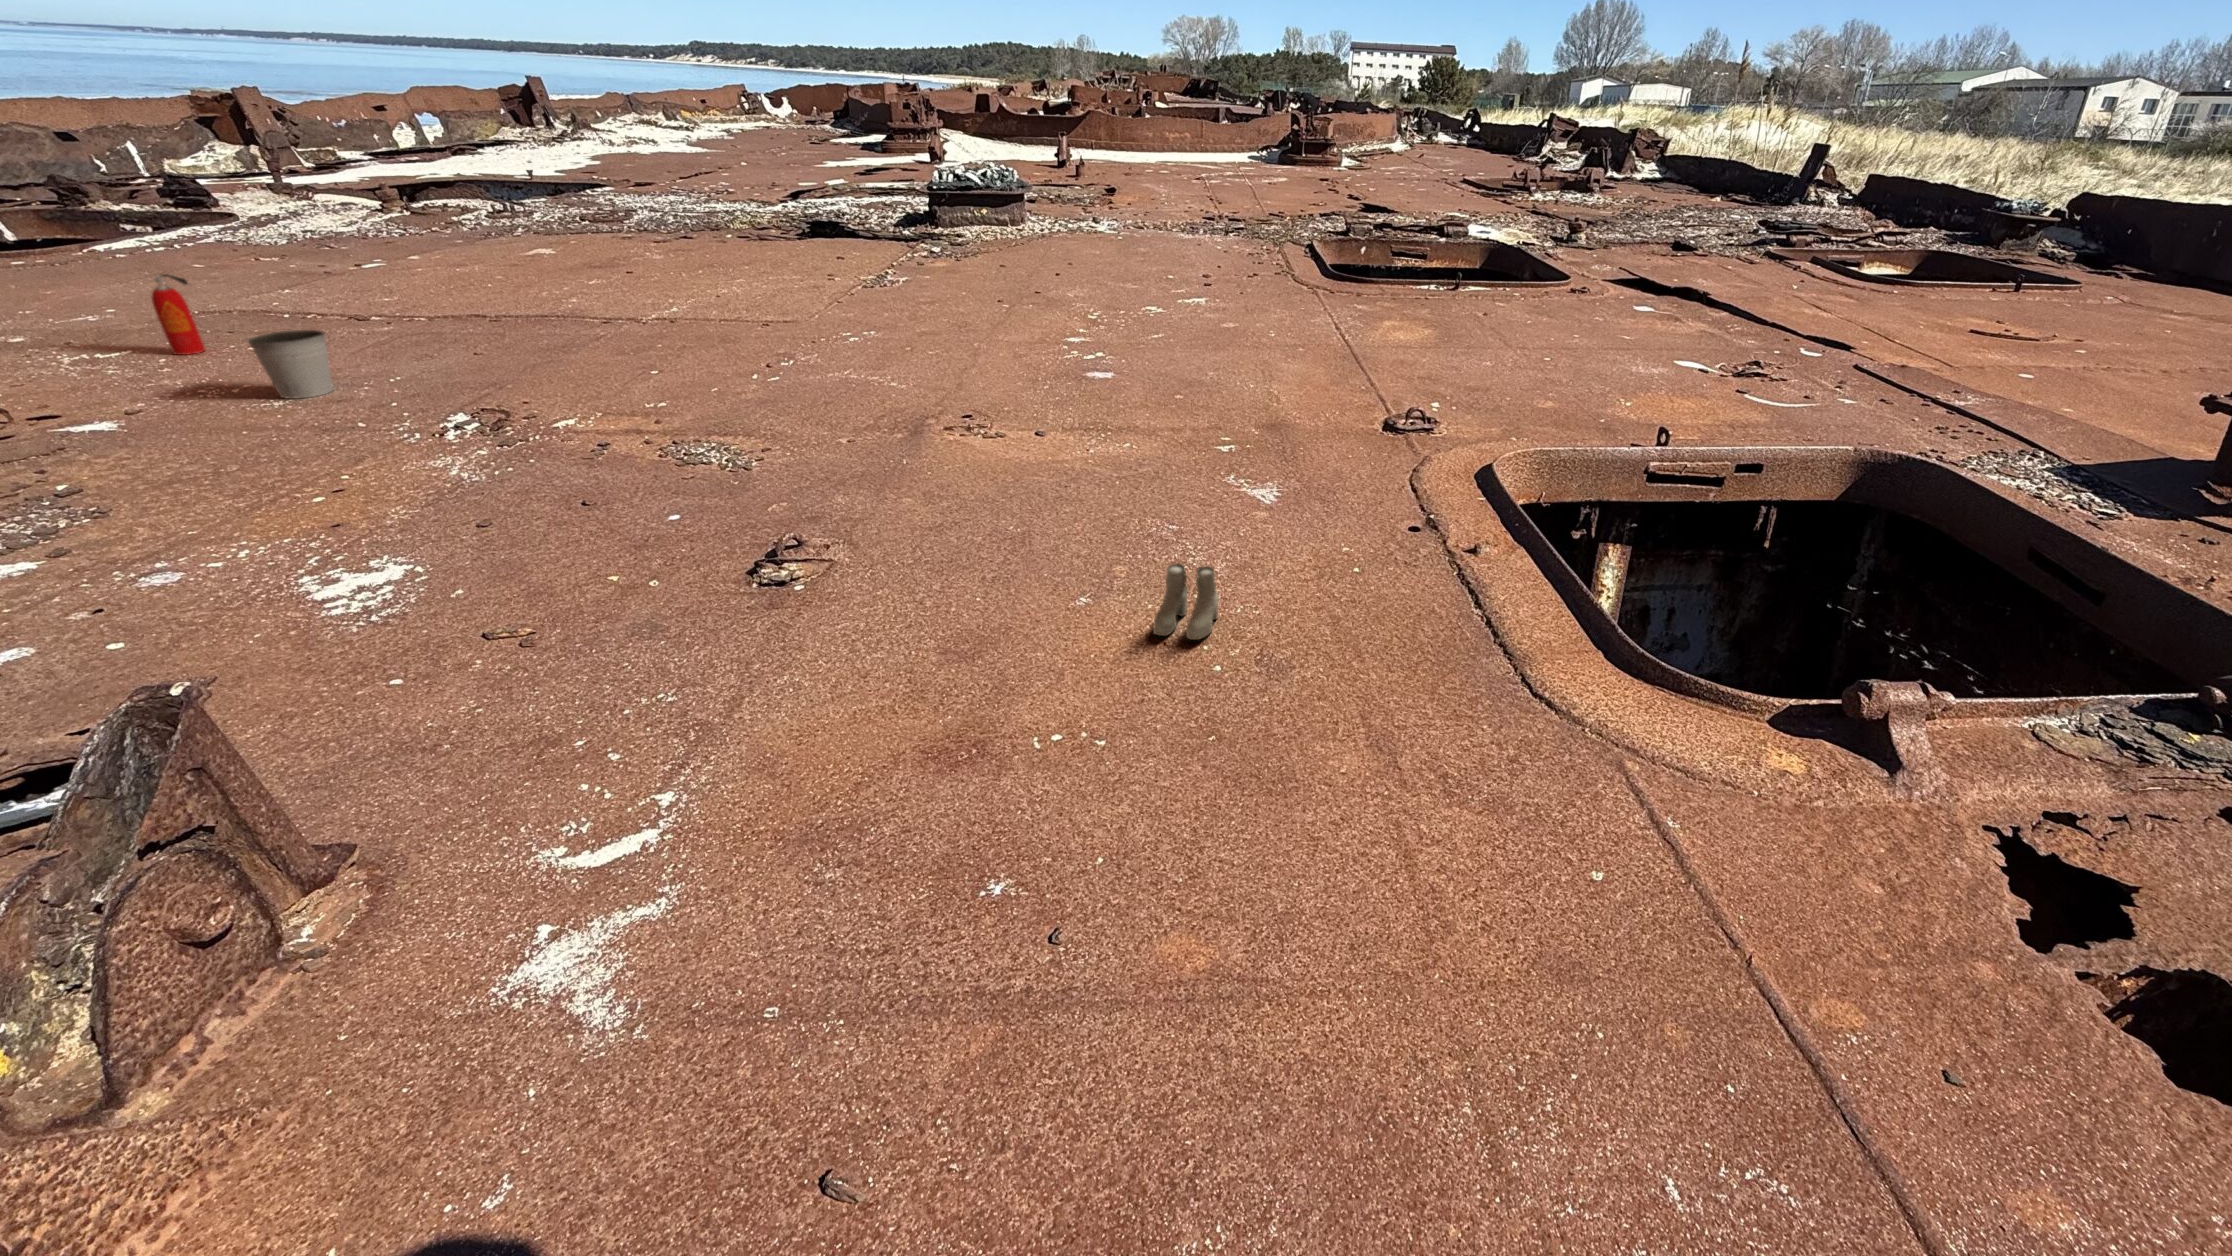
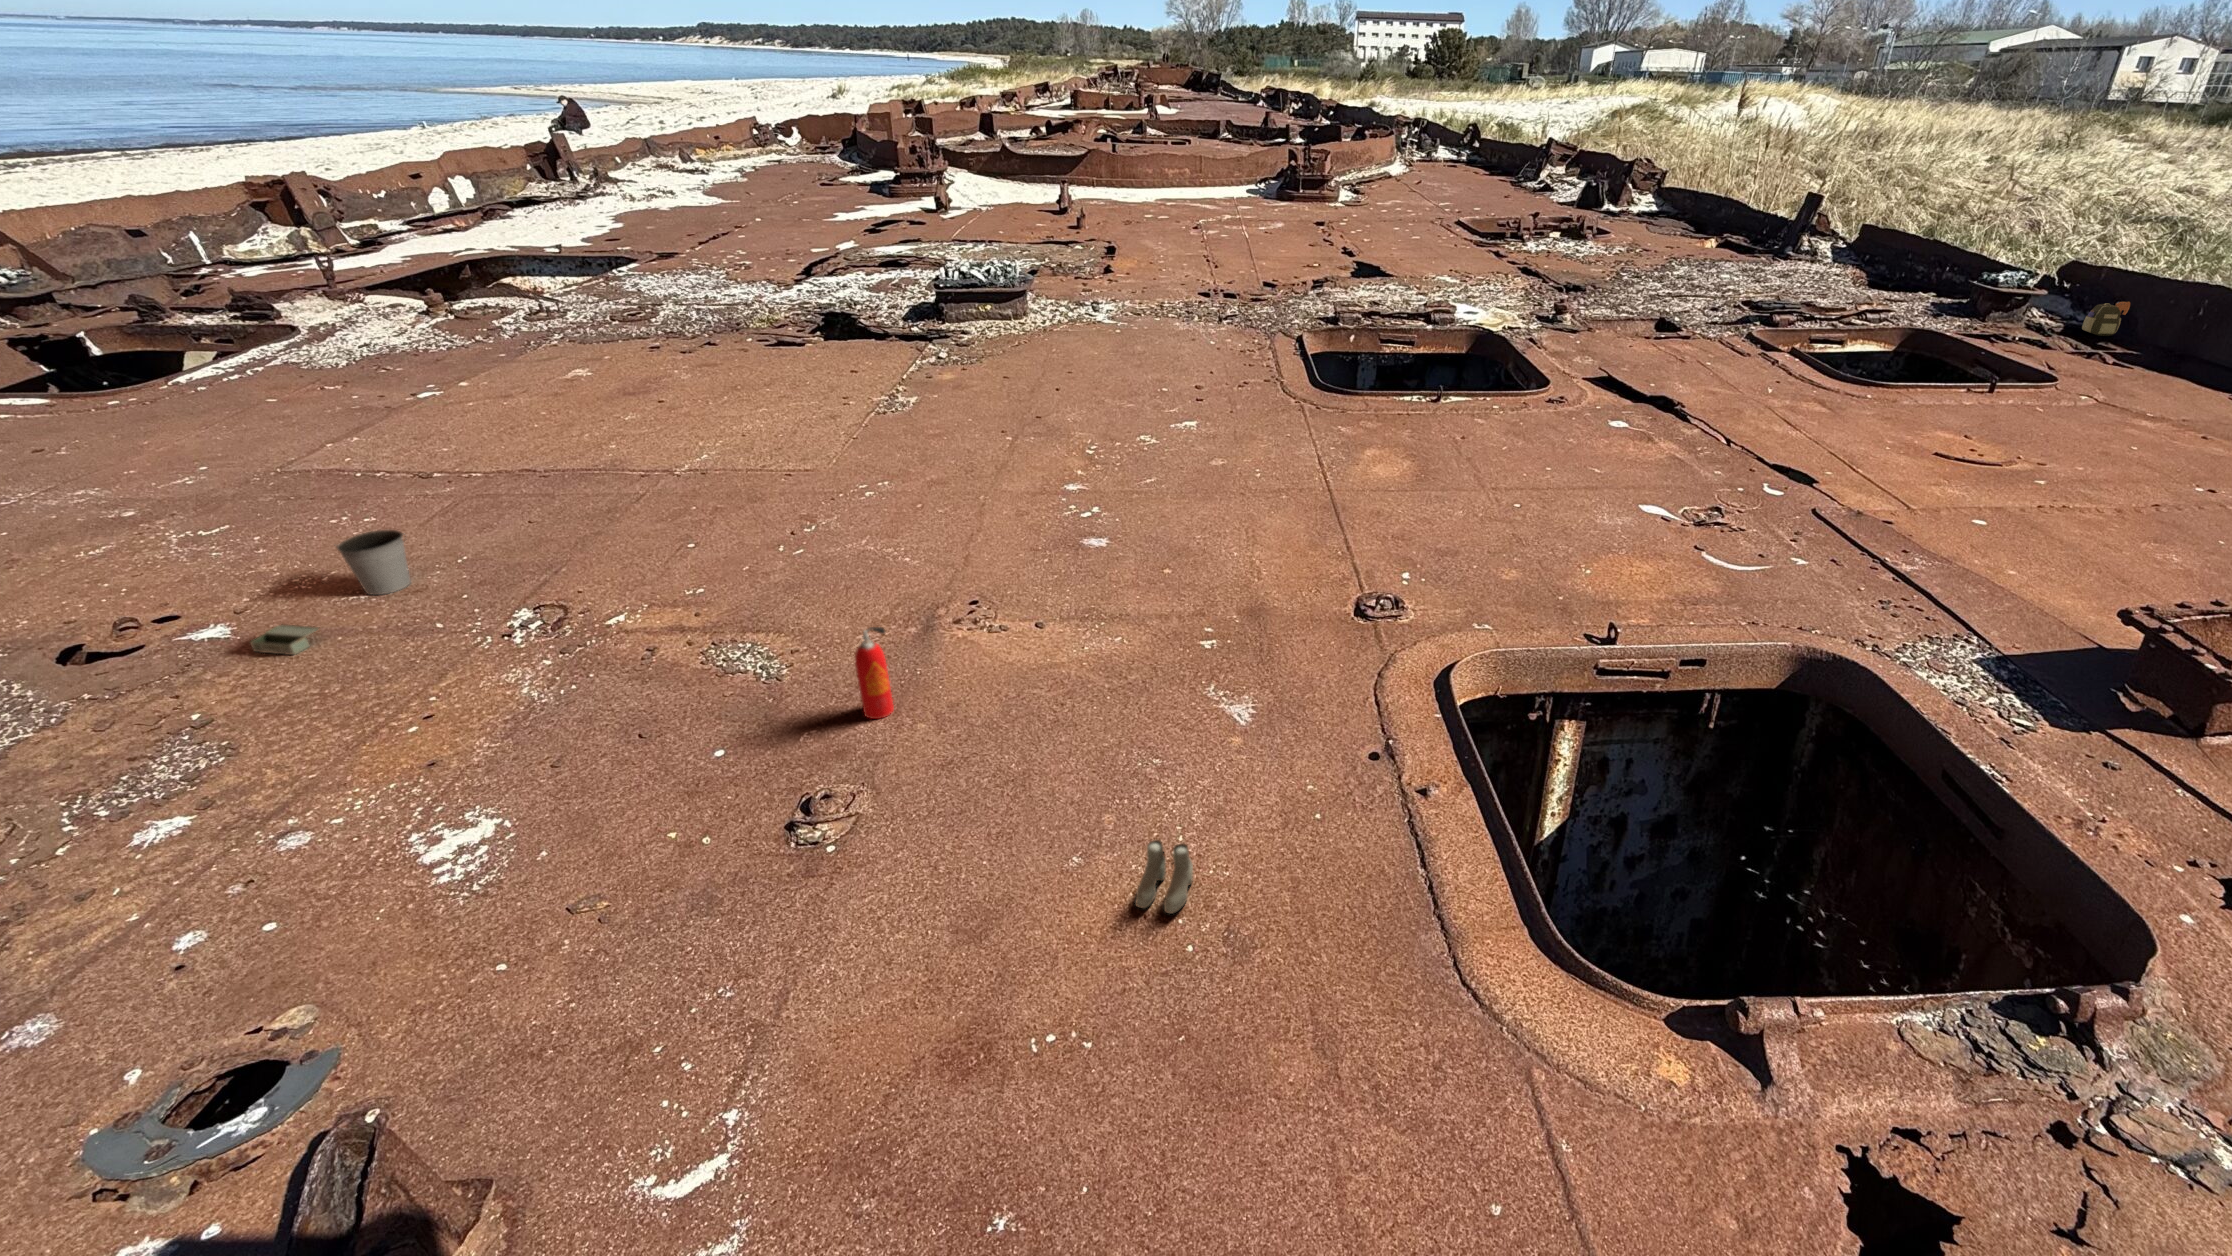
backpack: none [2096,227,2144,261] -> present [2082,302,2130,336]
fire extinguisher: present [142,274,206,355] -> present [855,627,894,719]
toolbox: none [136,412,222,440] -> present [250,625,318,655]

